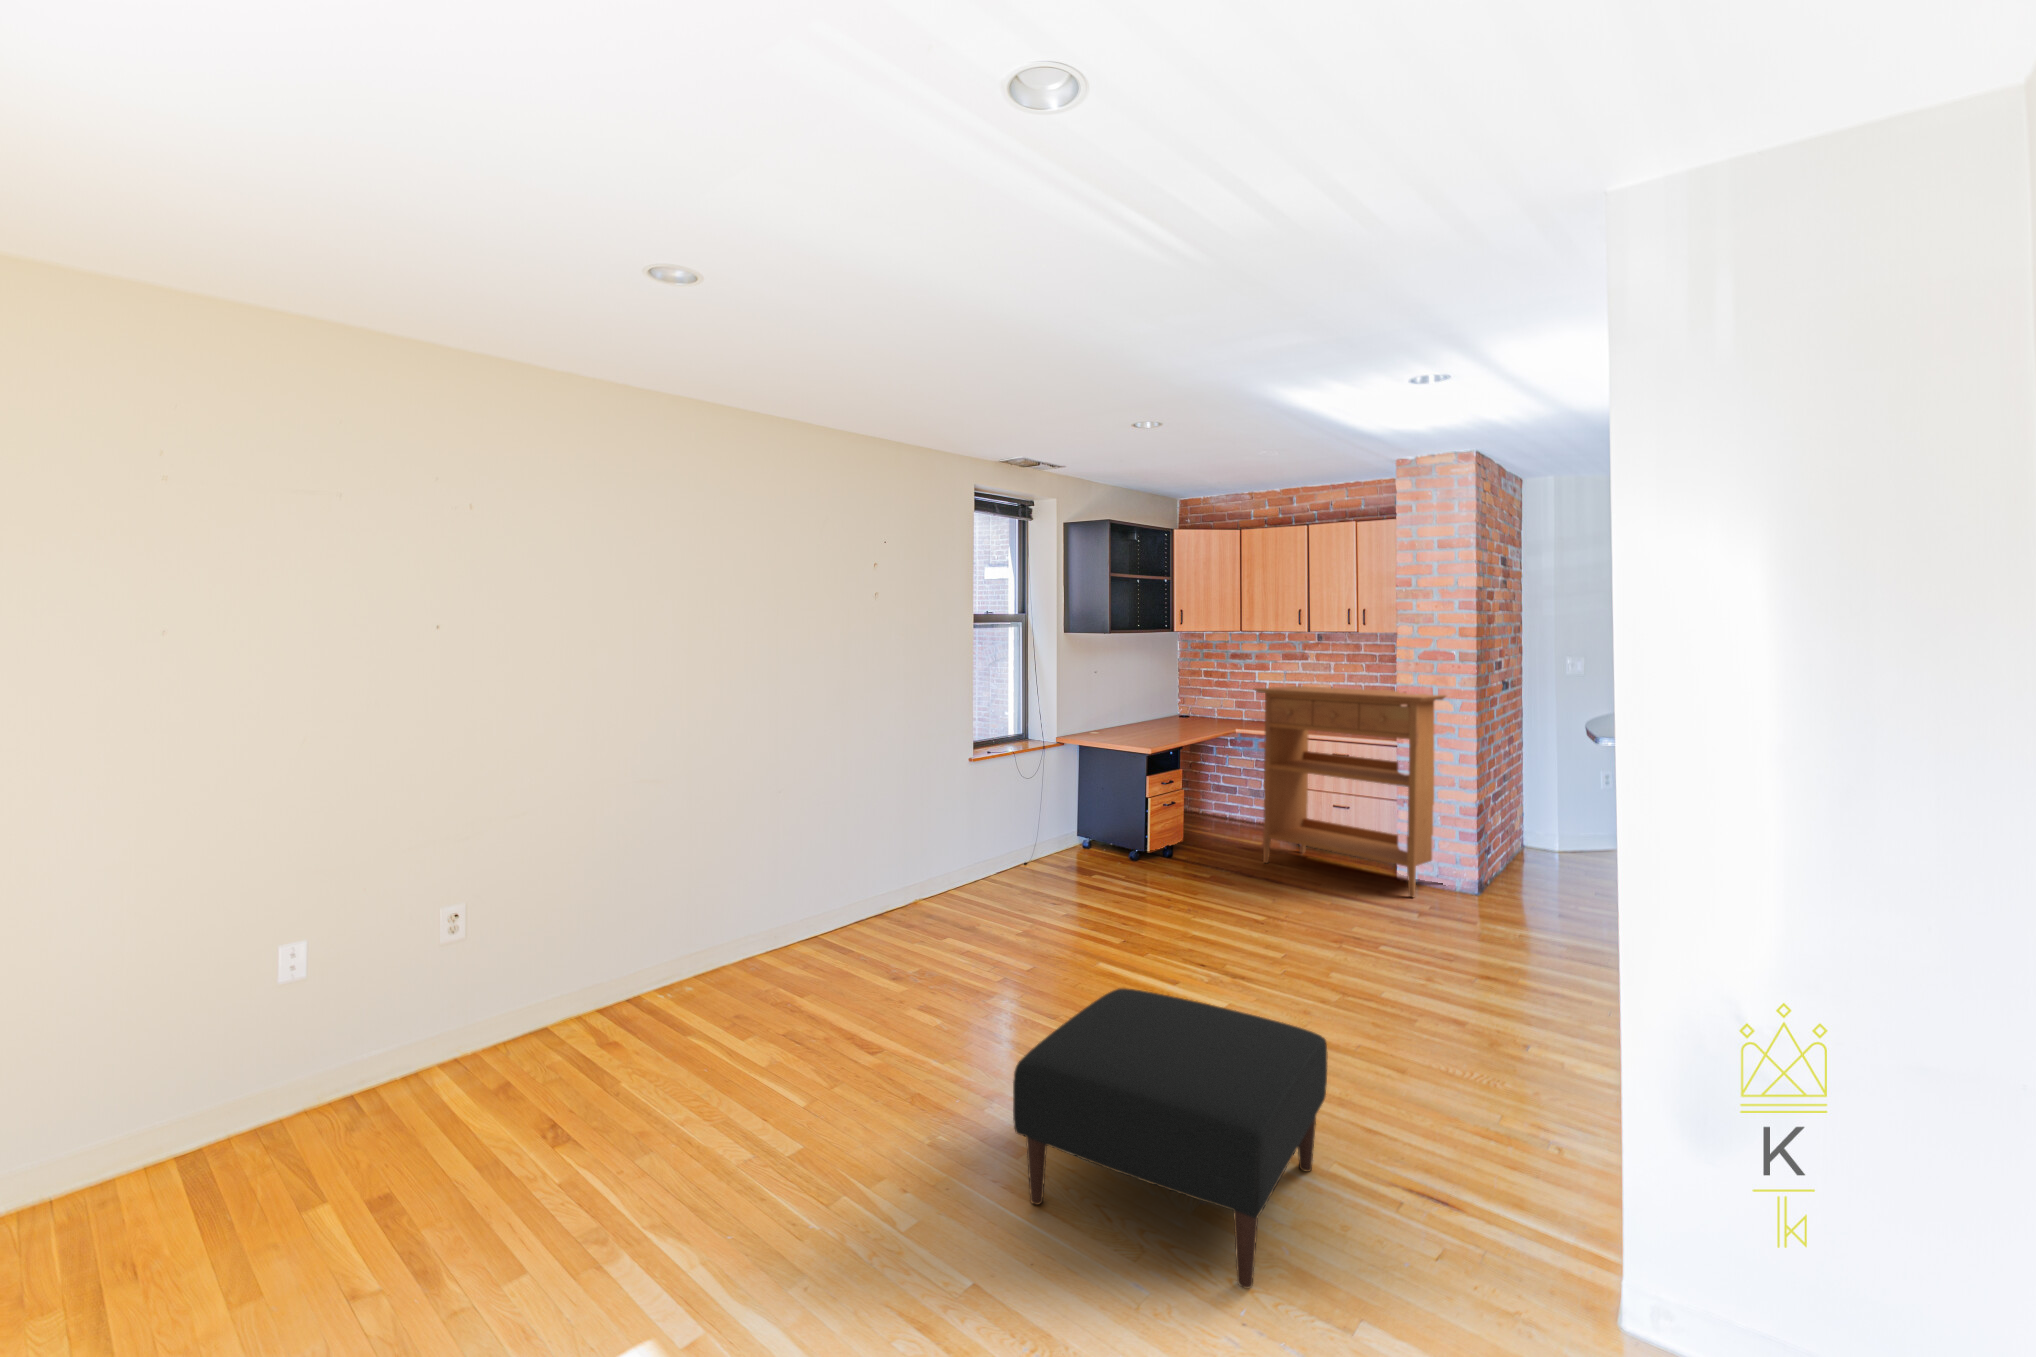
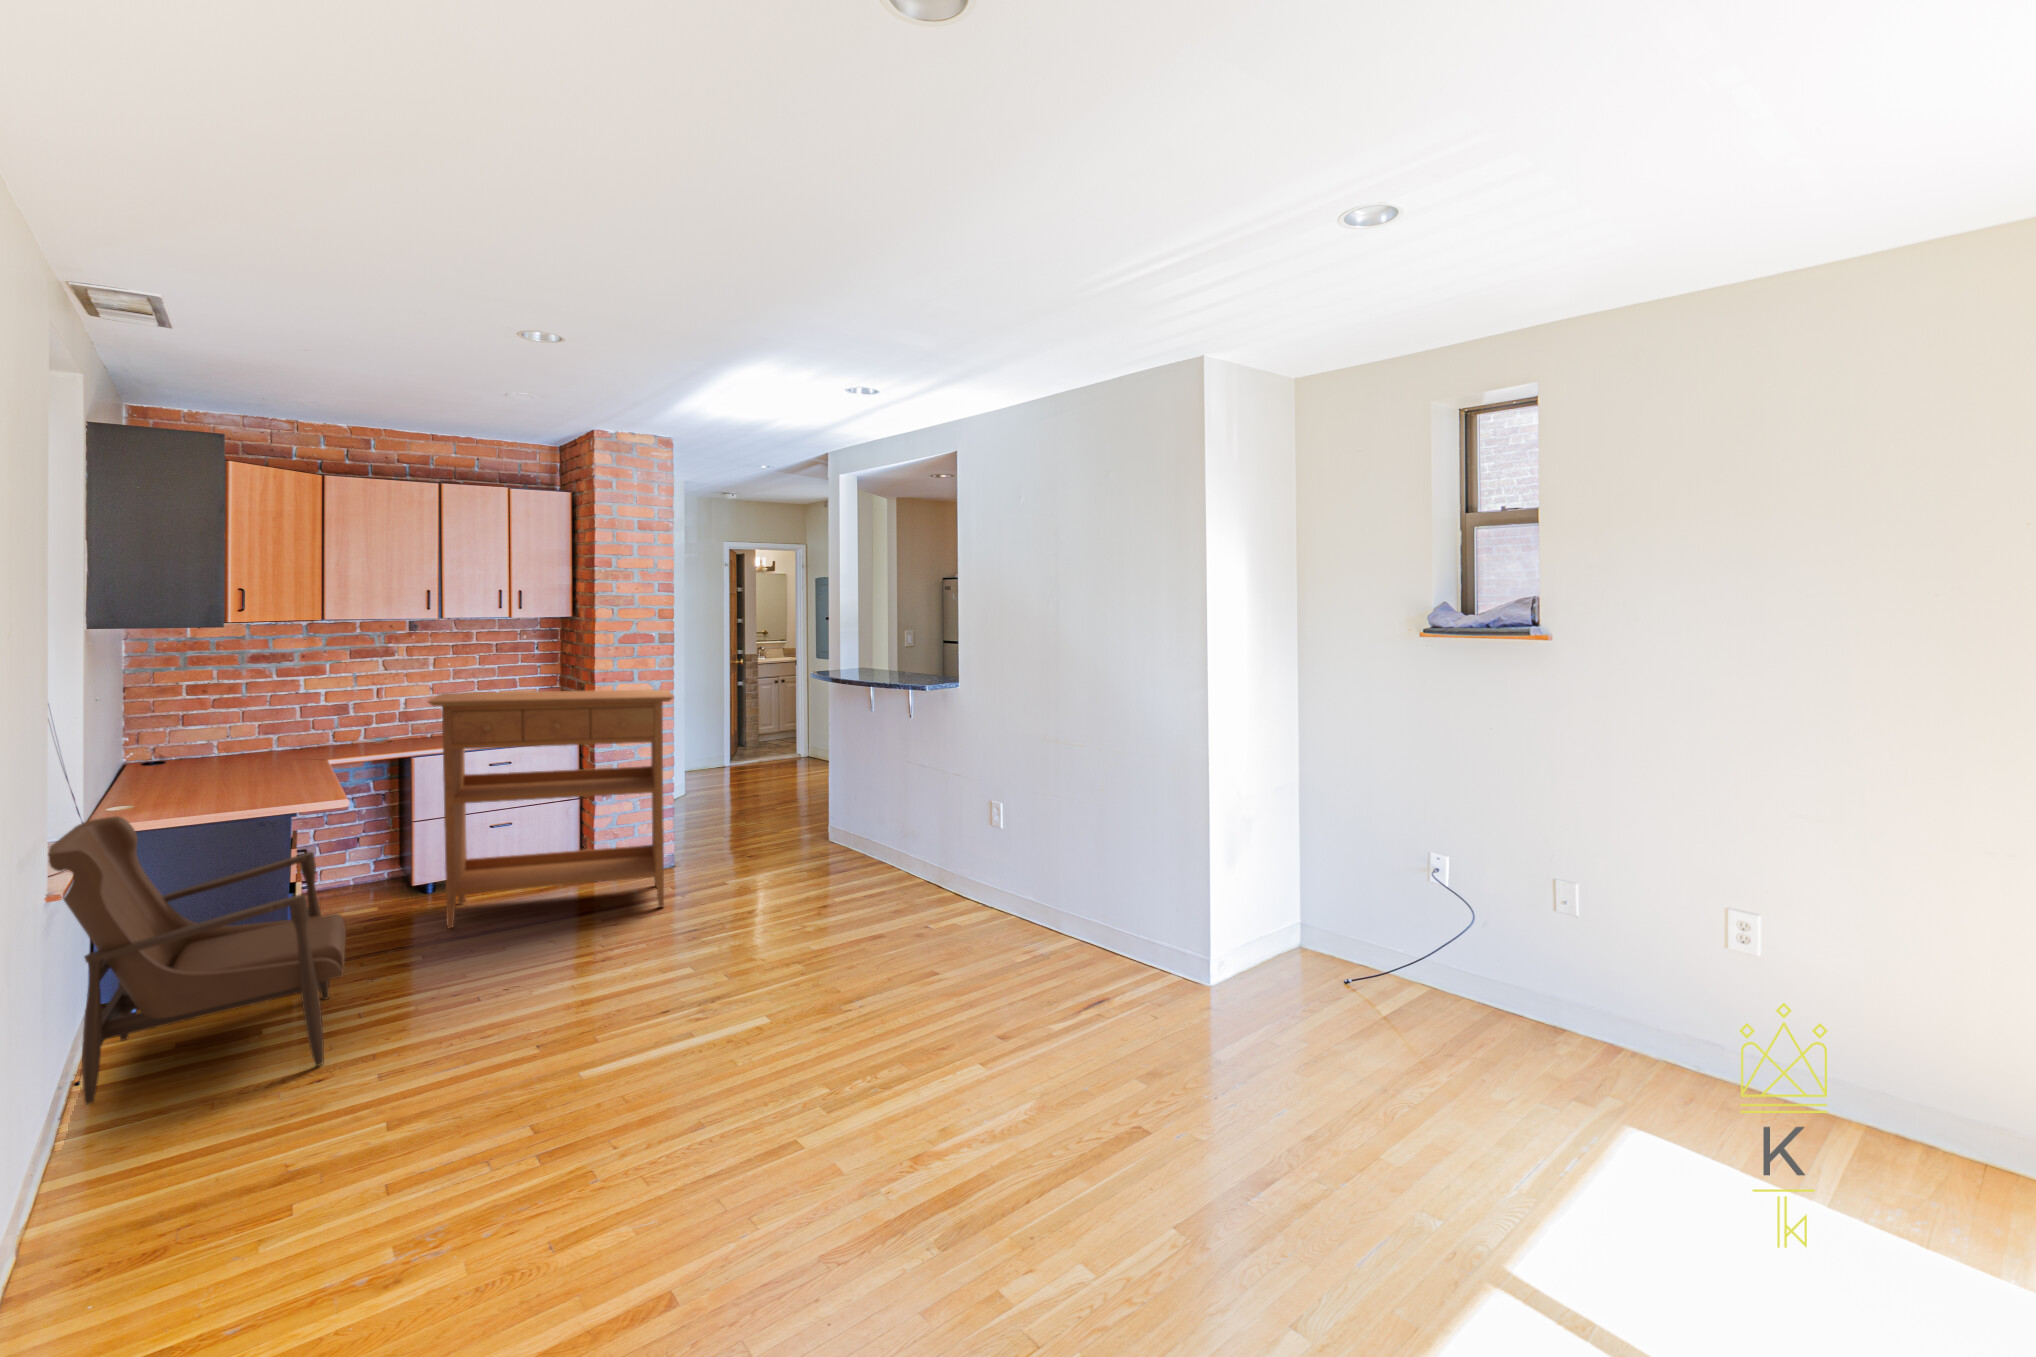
armchair: none [1001,736,1152,898] -> present [48,816,346,1104]
ottoman: present [1013,988,1327,1289] -> none [886,1001,1206,1291]

